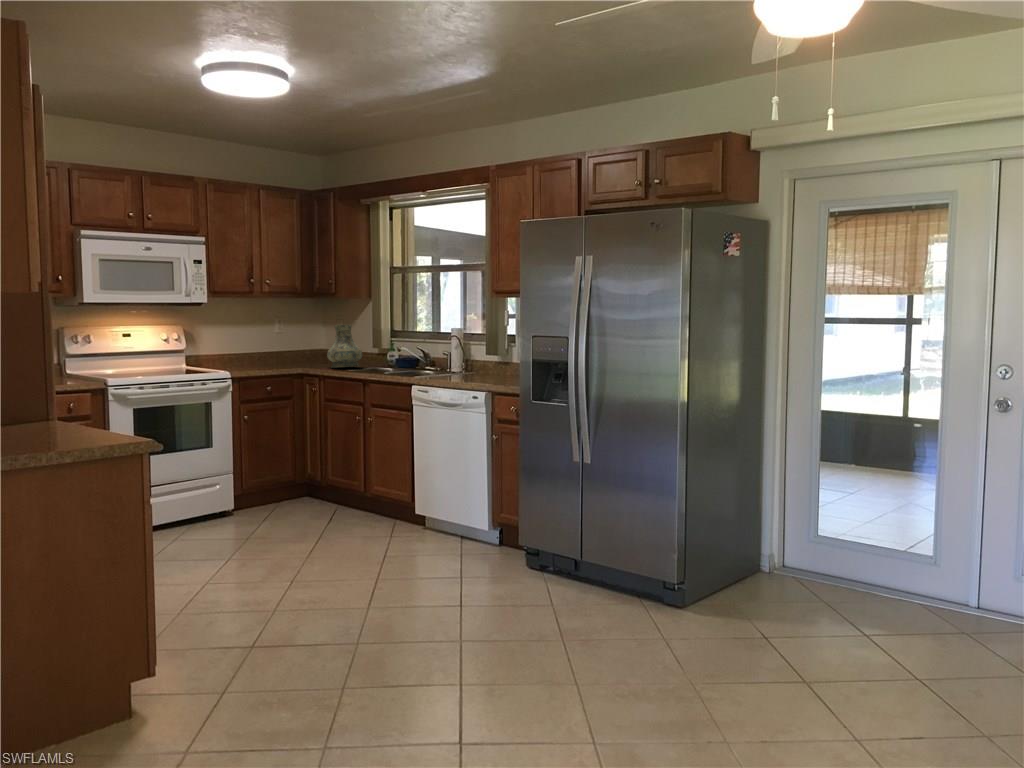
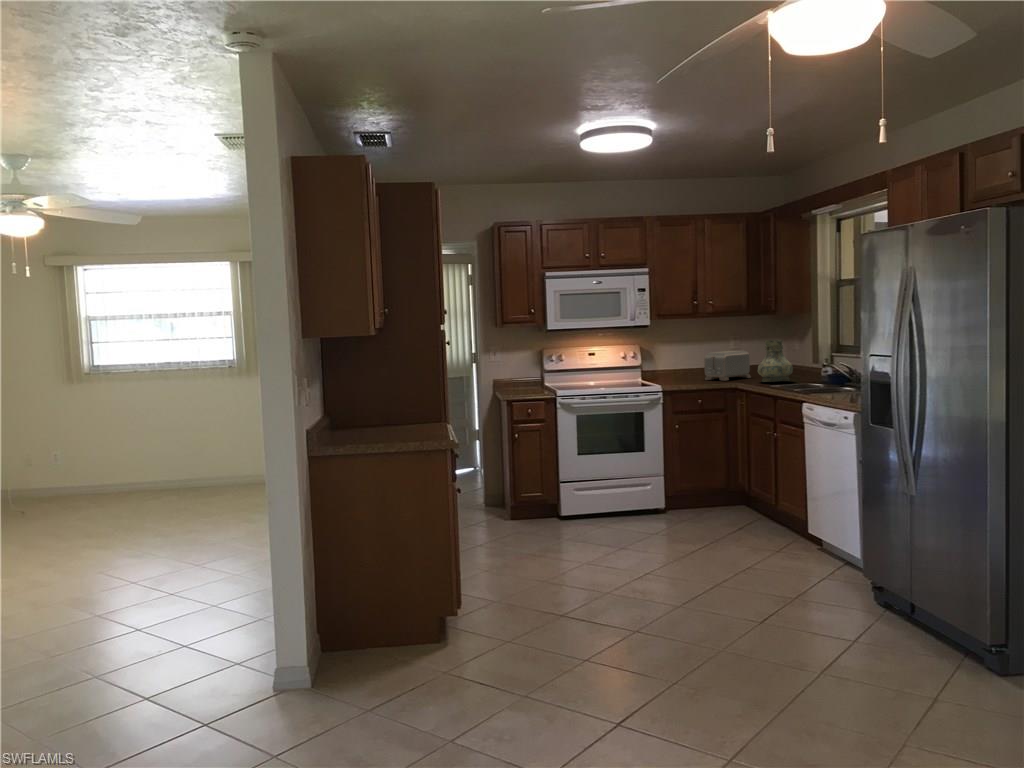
toaster: none [263,336,307,367] -> present [704,351,751,380]

